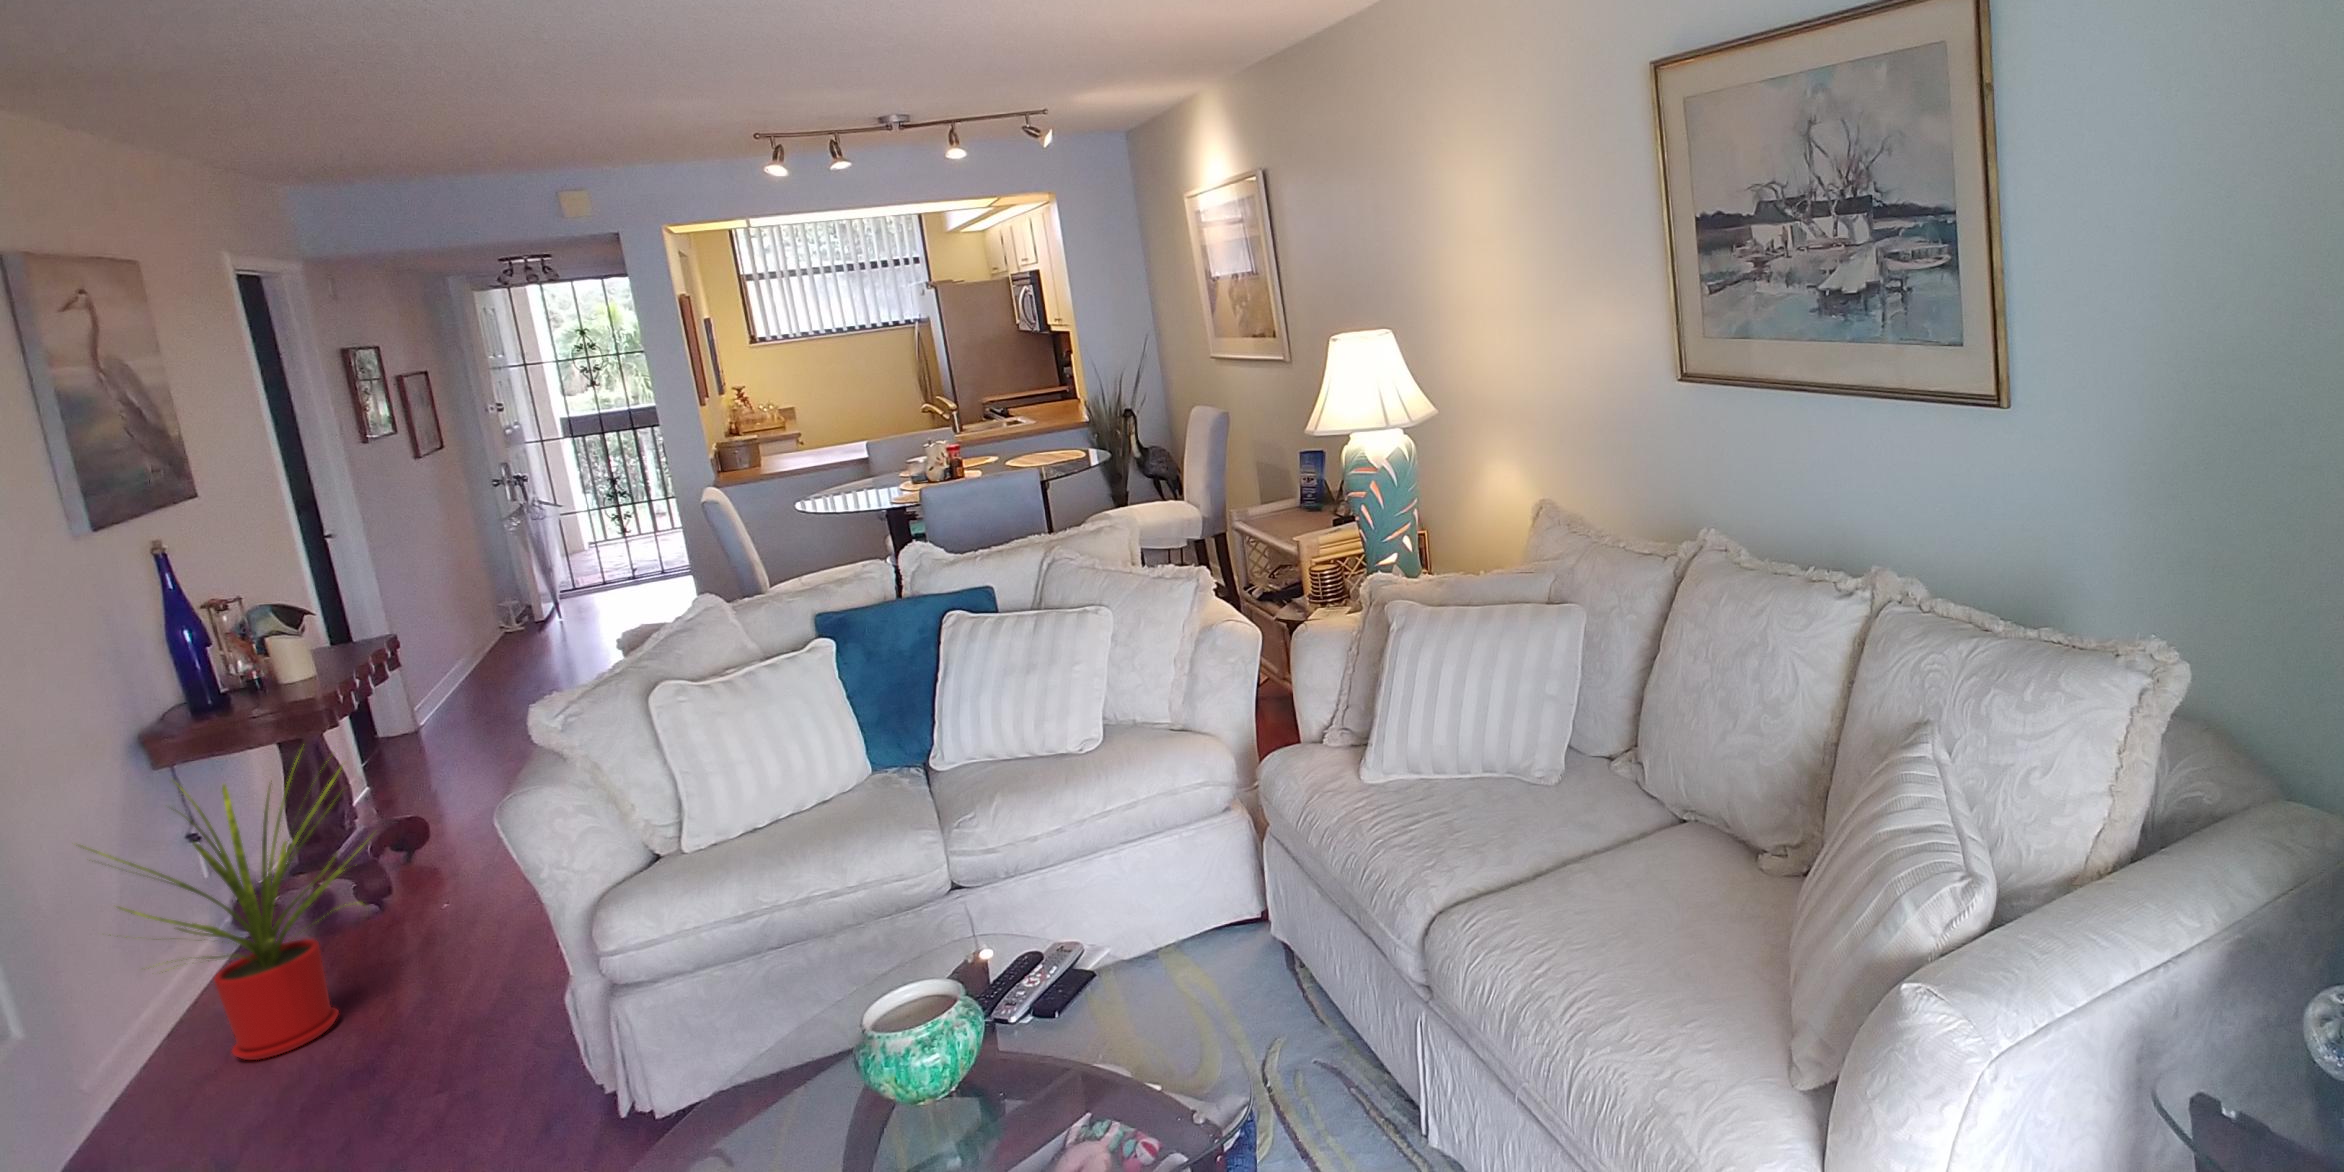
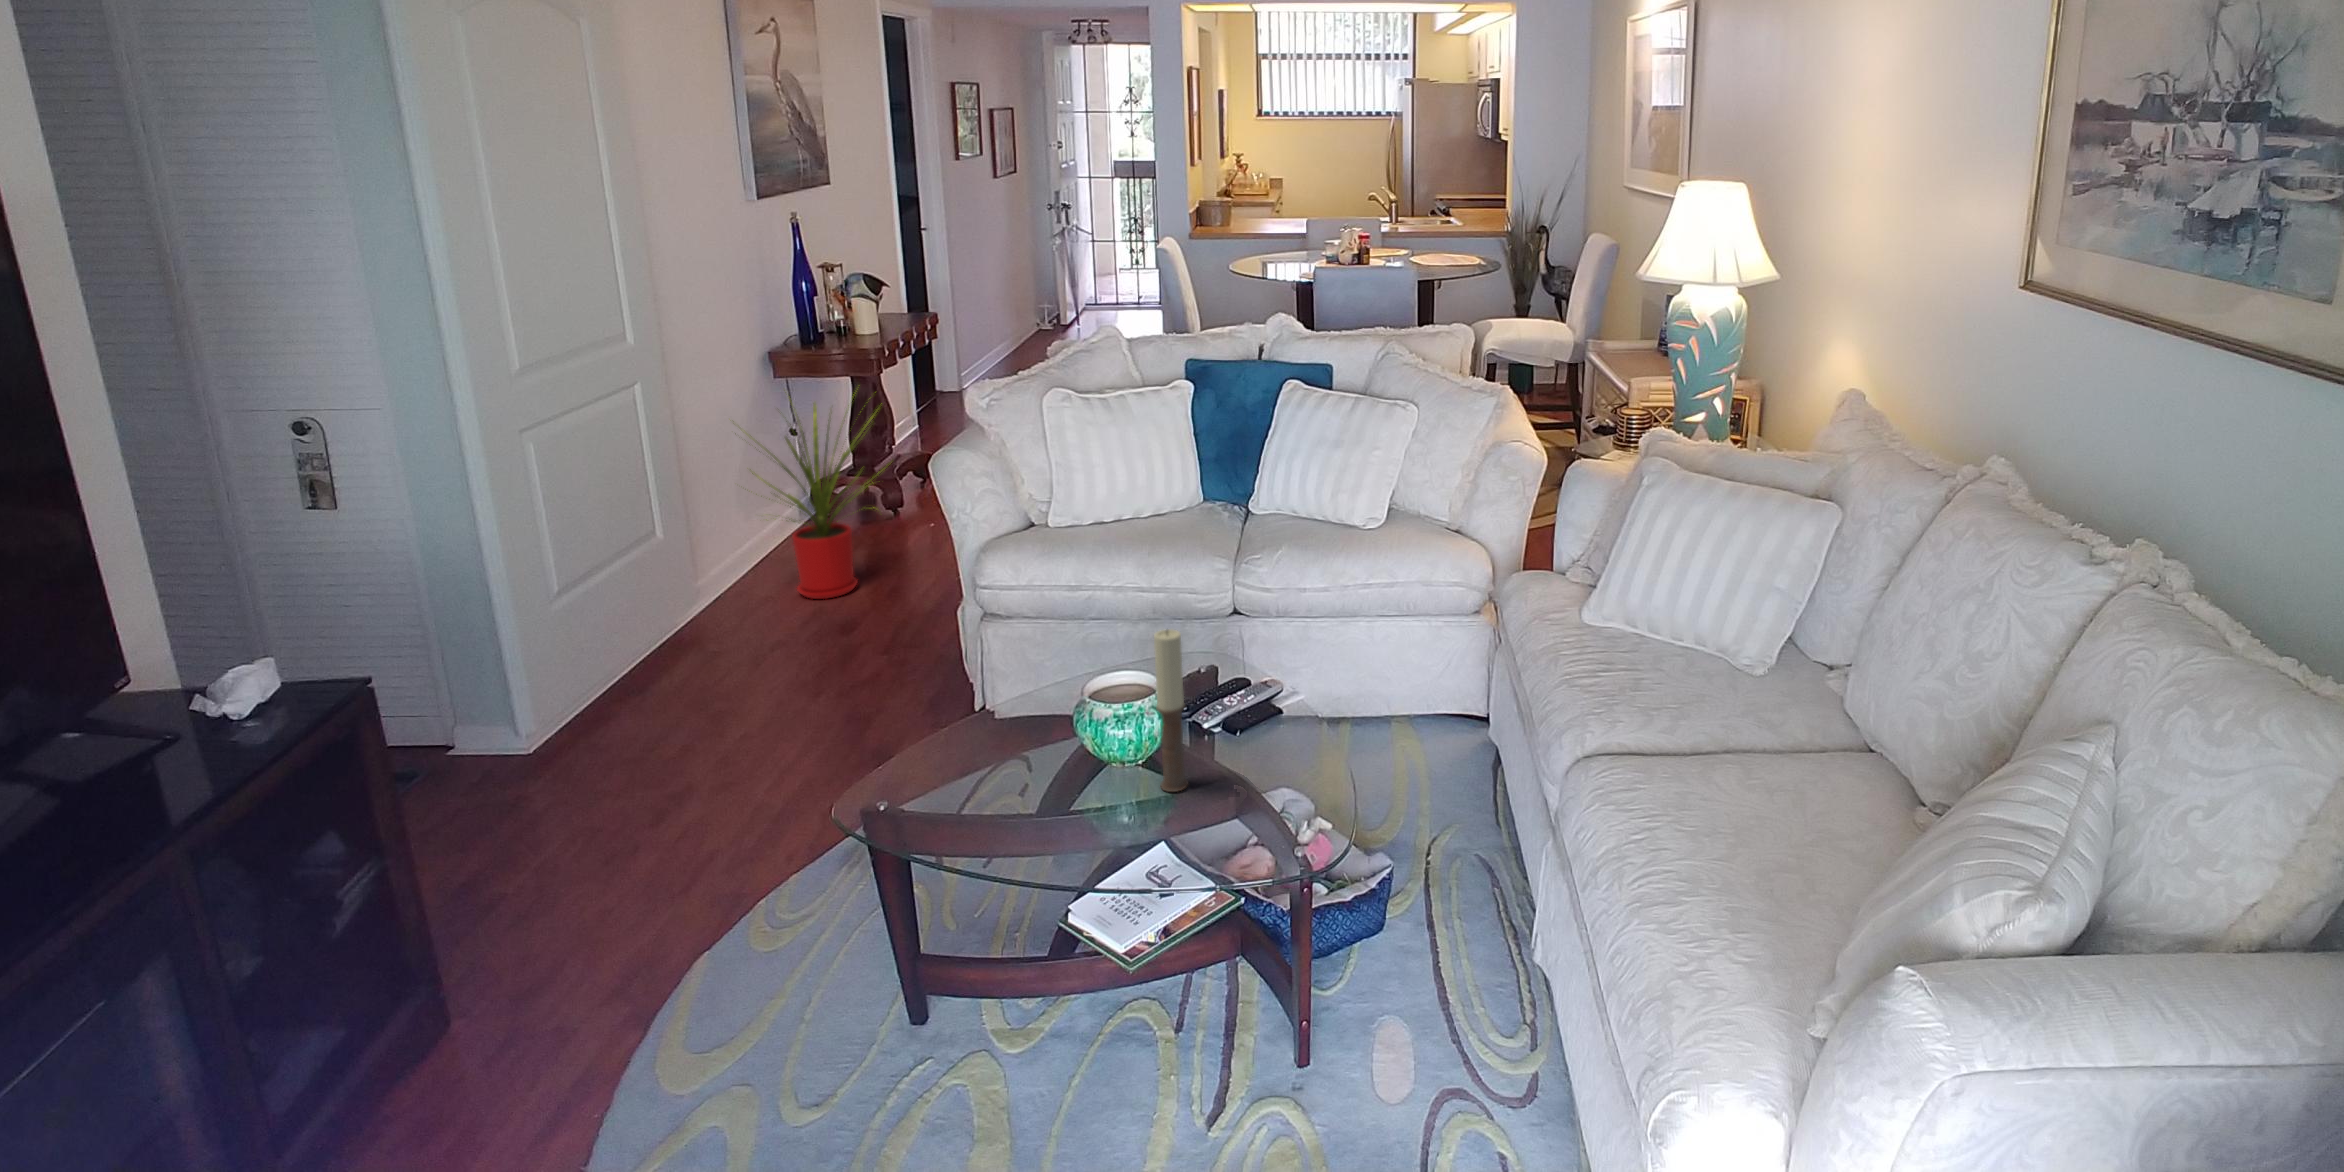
candle: none [949,918,1018,1121] -> present [1154,629,1188,792]

